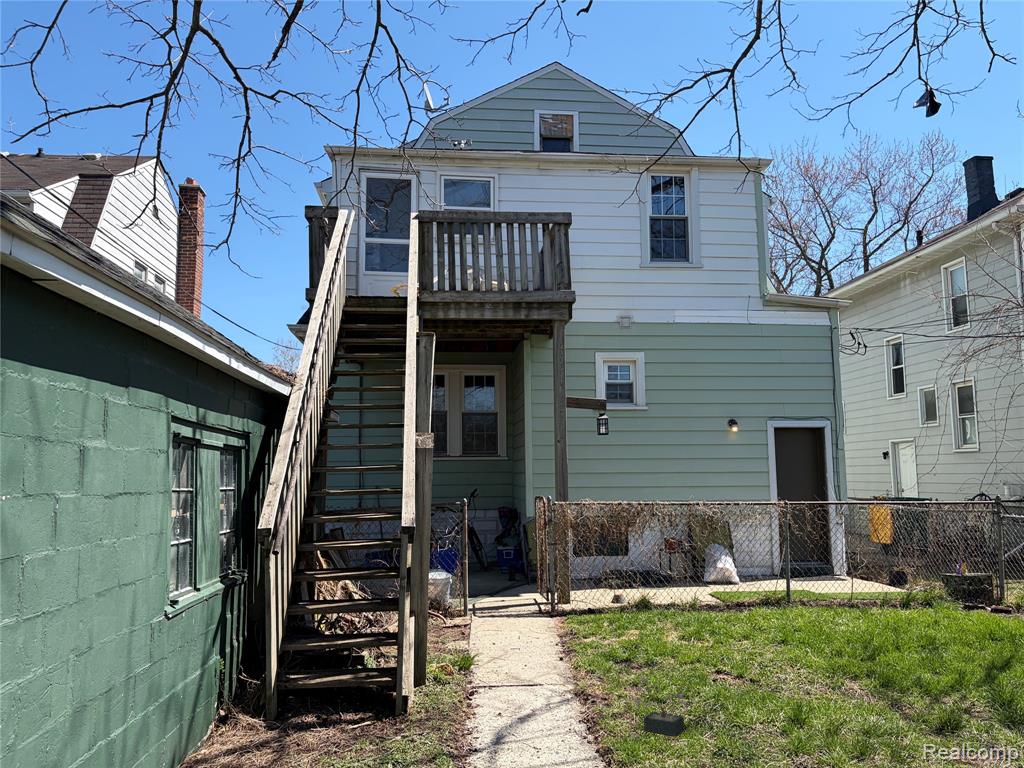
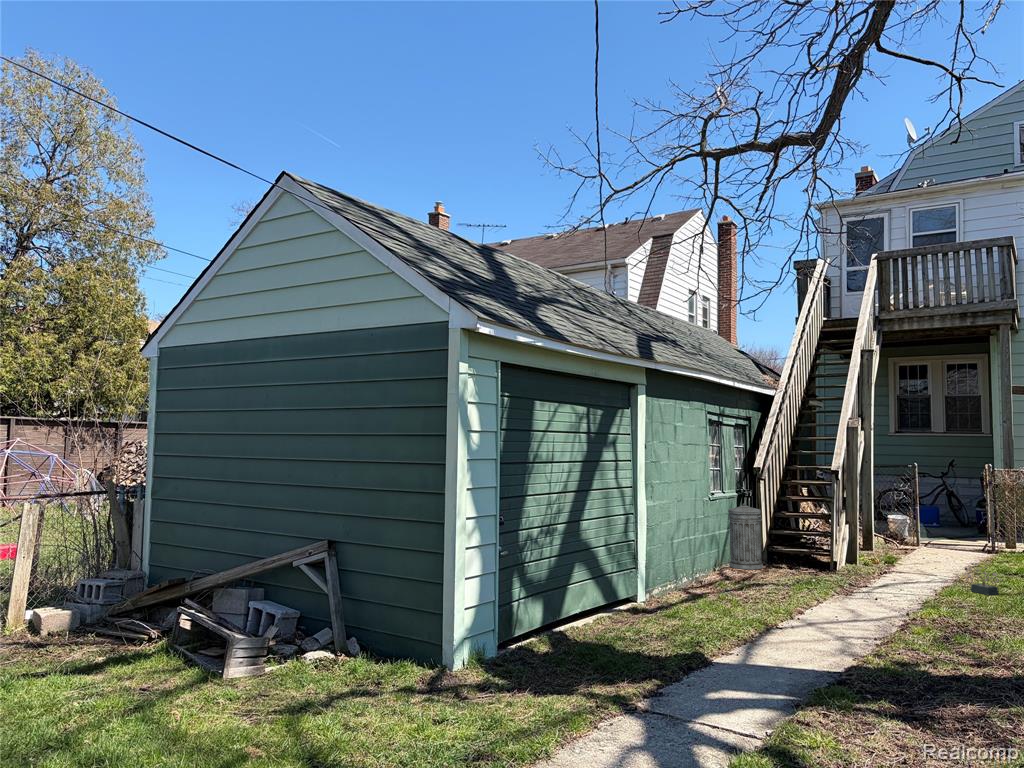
trash can: none [205,609,275,755] -> present [728,504,763,569]

